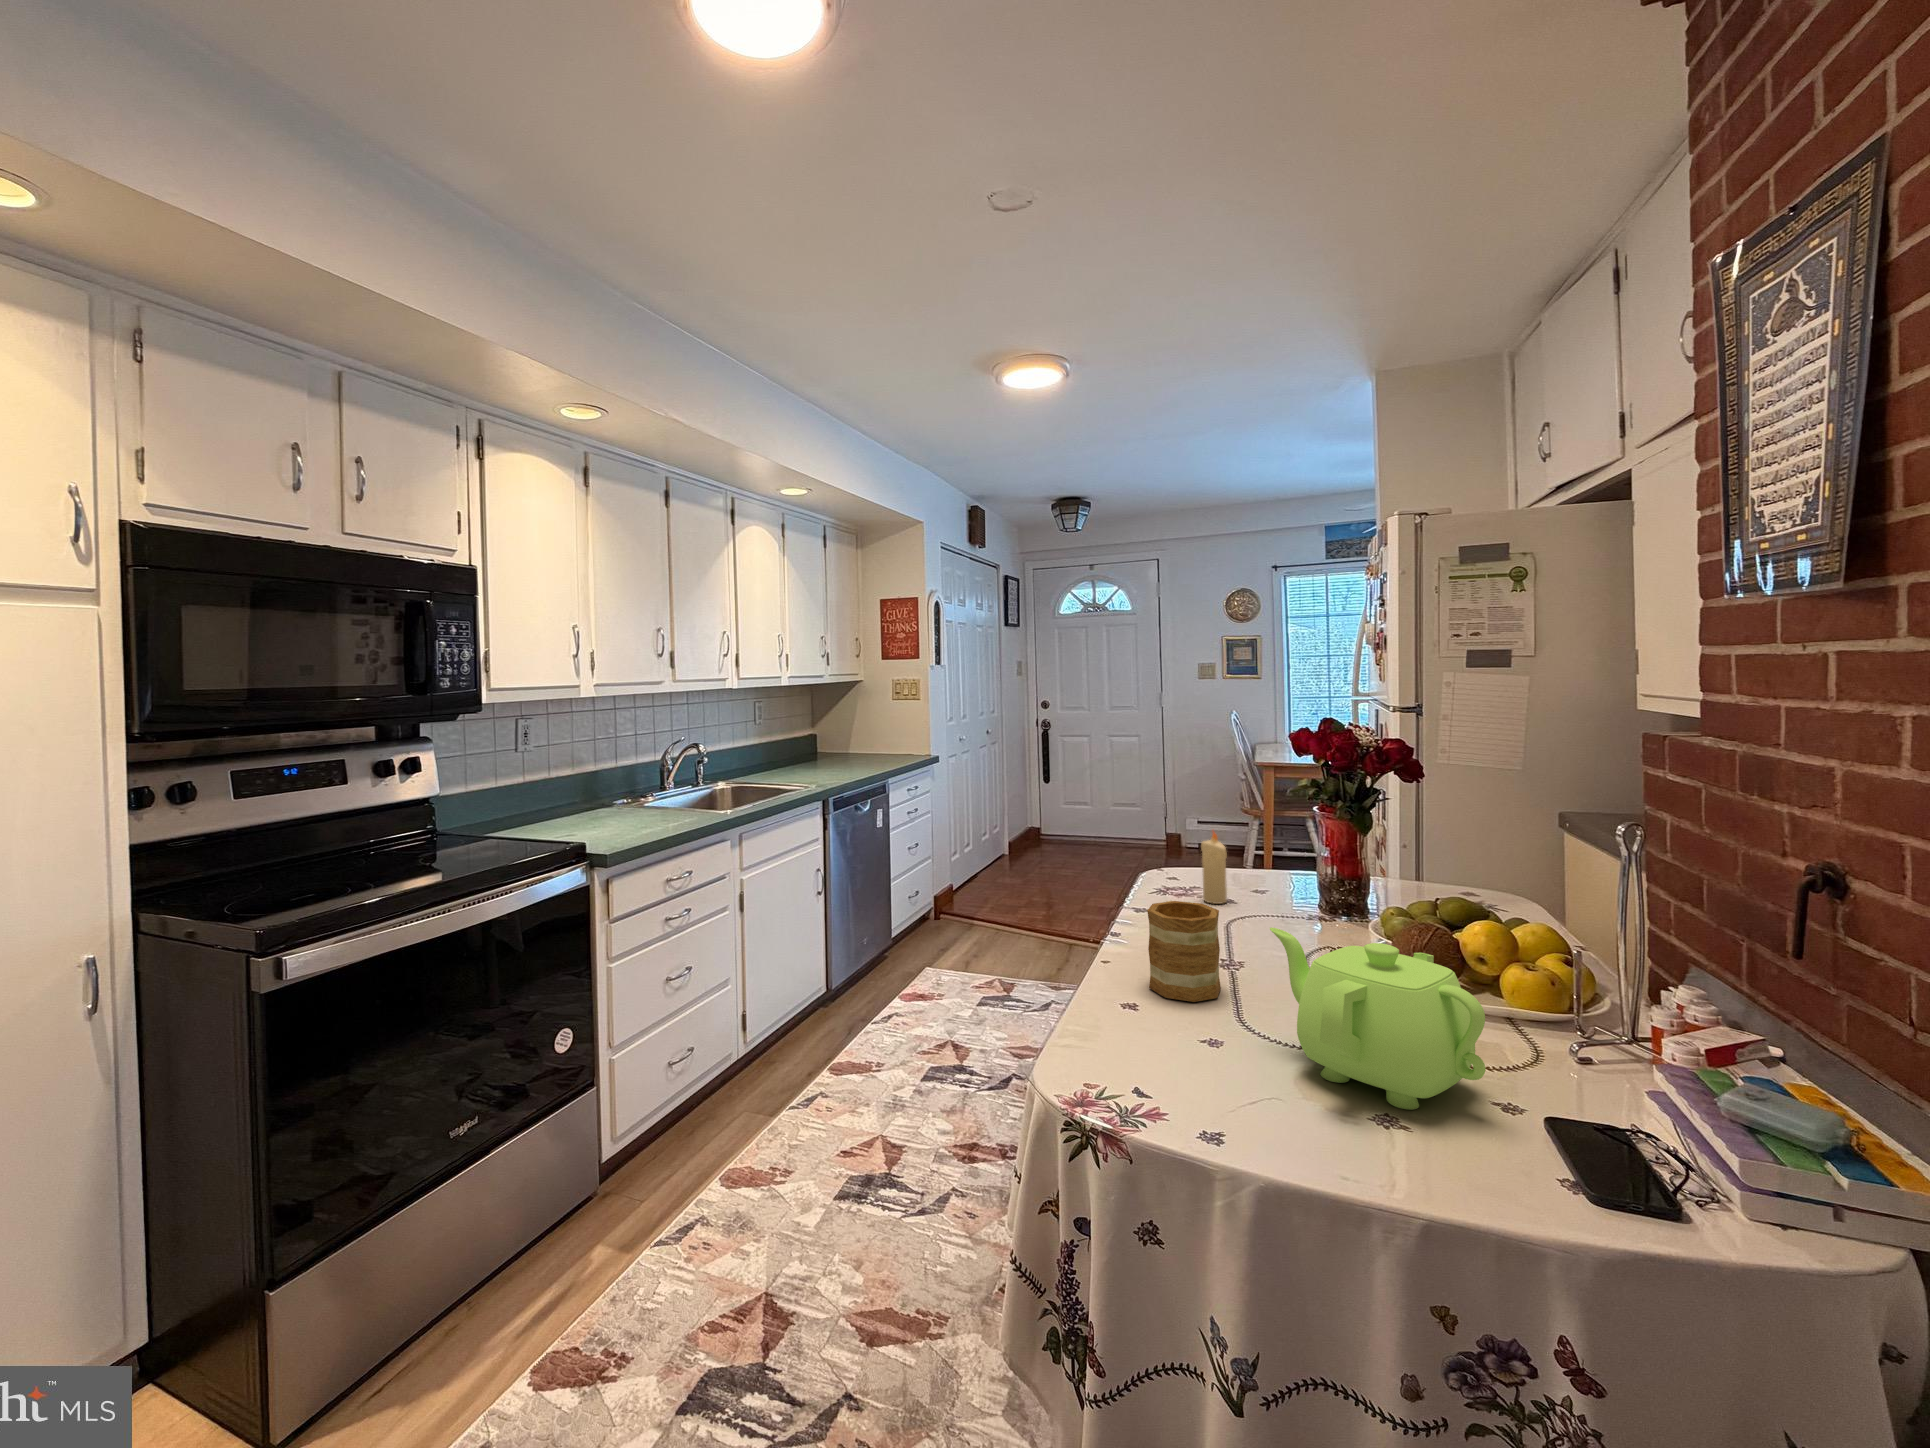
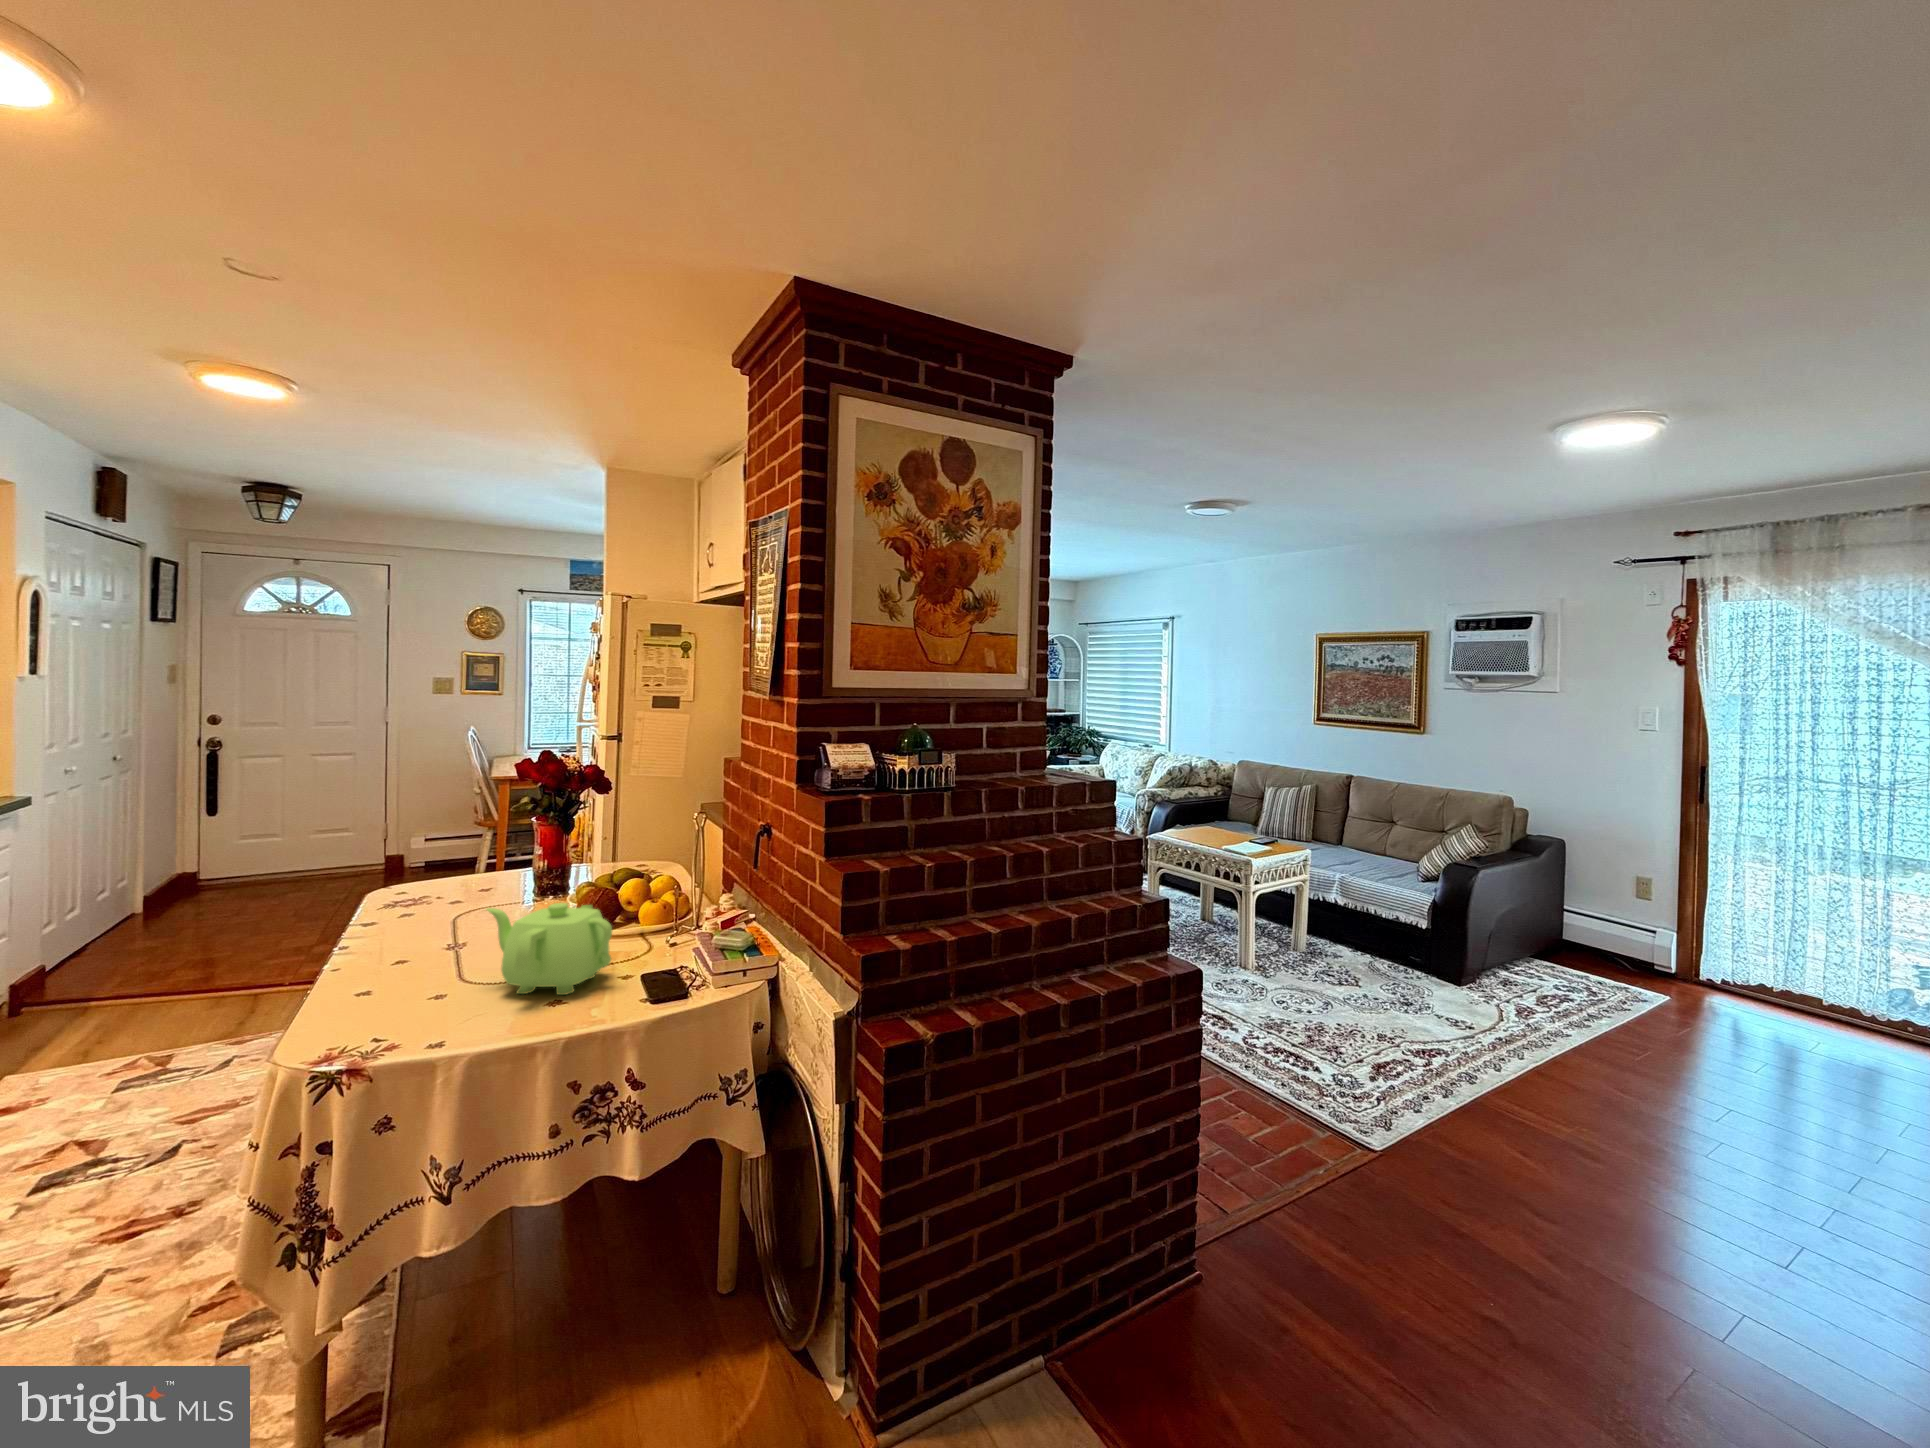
candle: present [1201,832,1227,904] -> none [432,846,456,906]
mug: present [1147,901,1221,1002] -> none [383,904,447,979]

